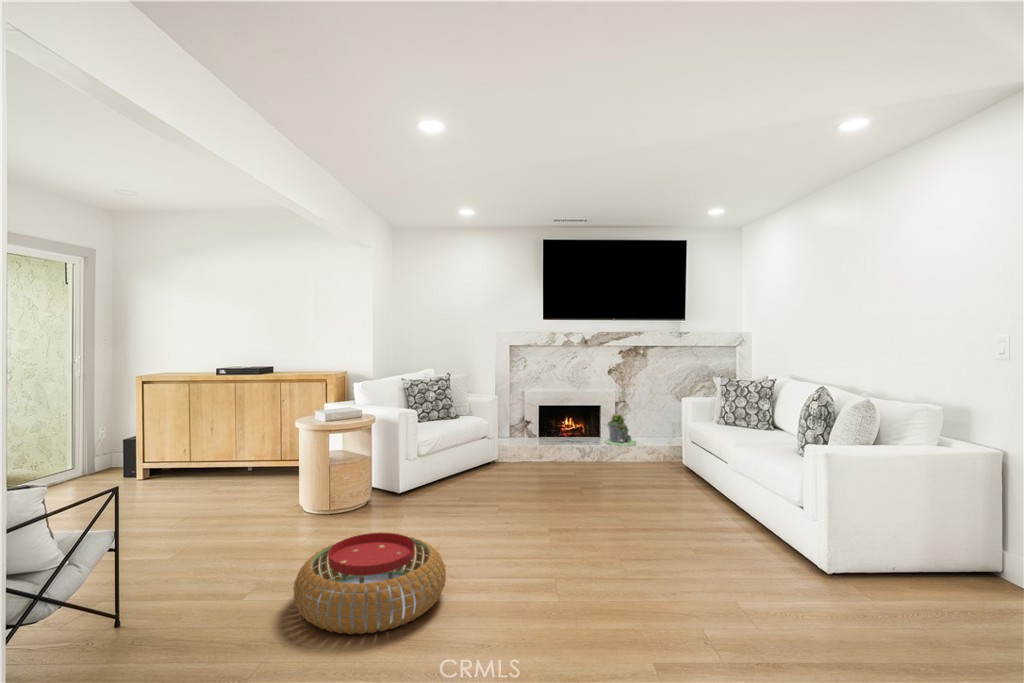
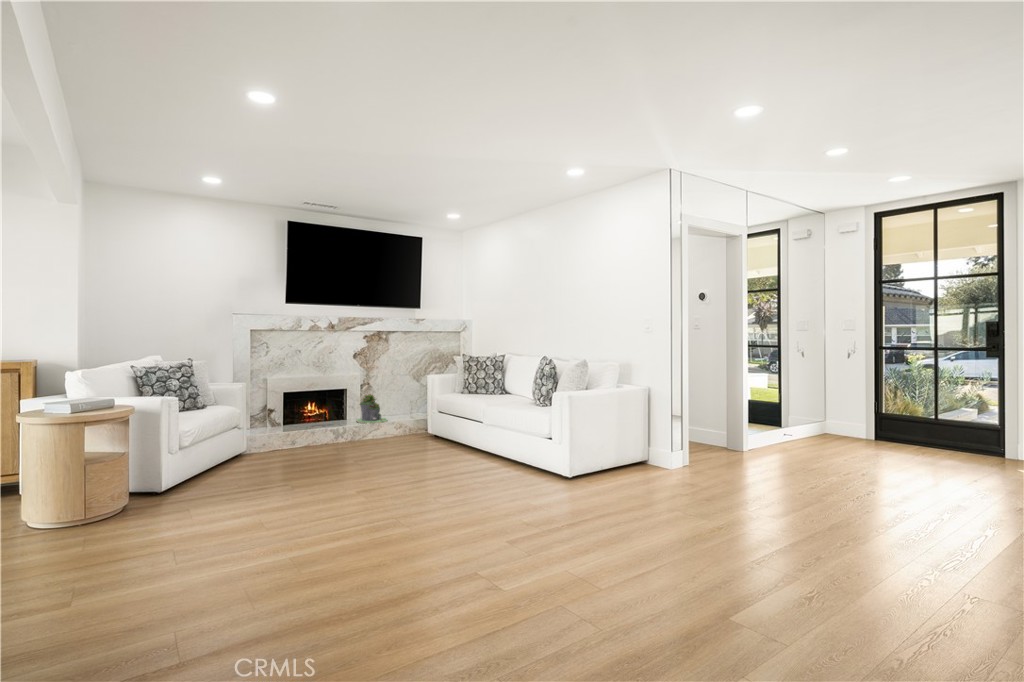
pouf: present [293,533,446,634] -> none [140,505,308,601]

